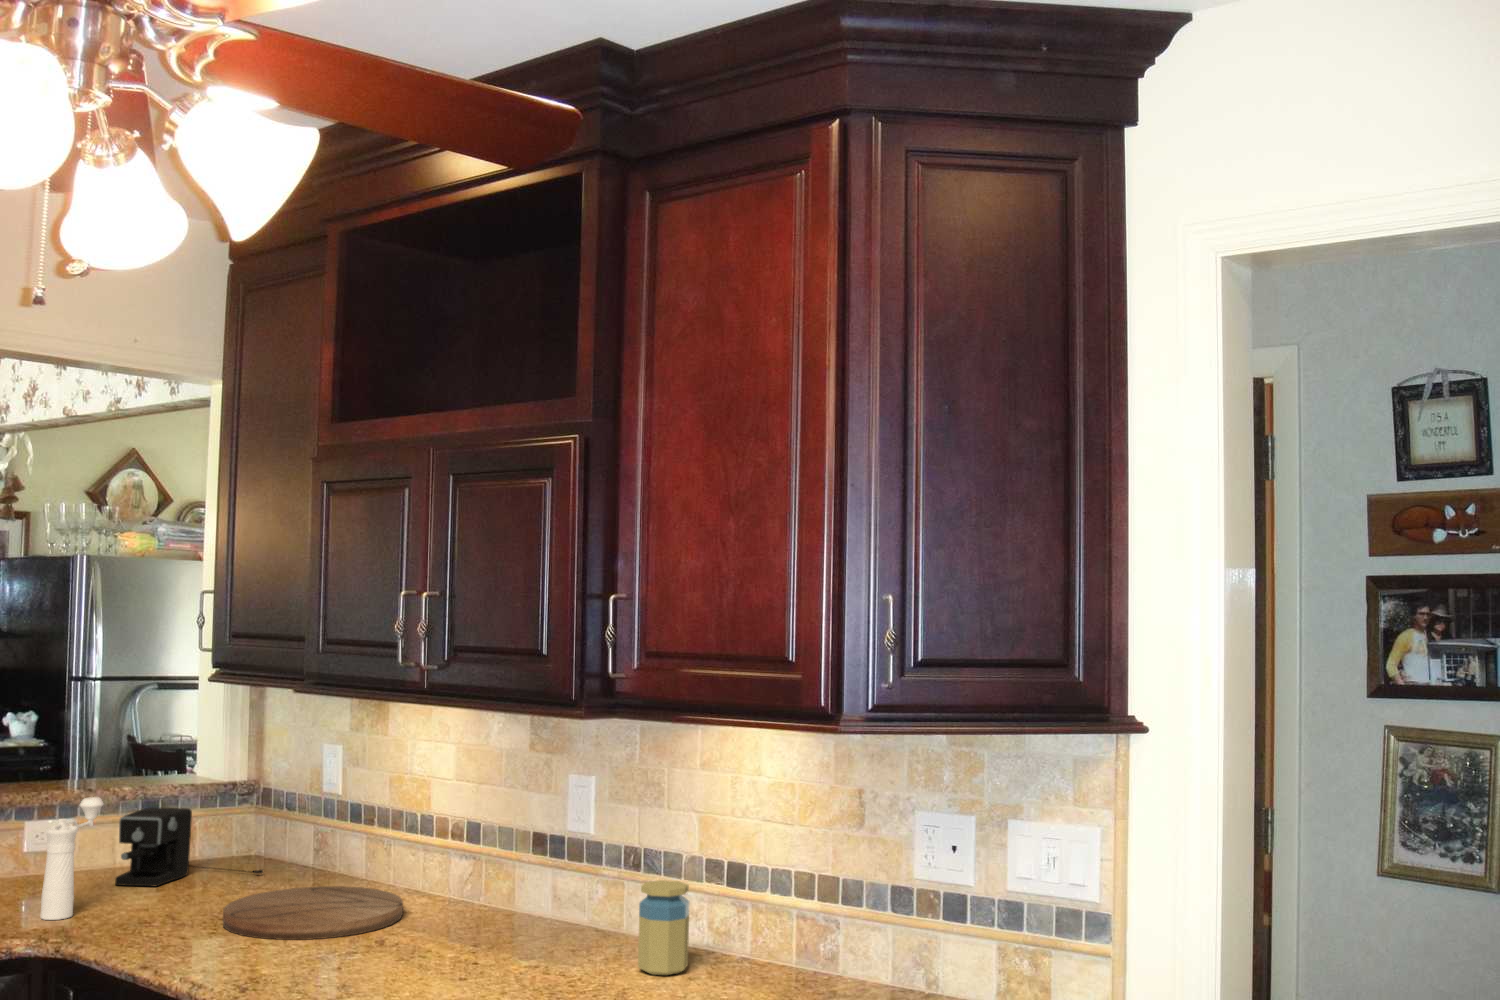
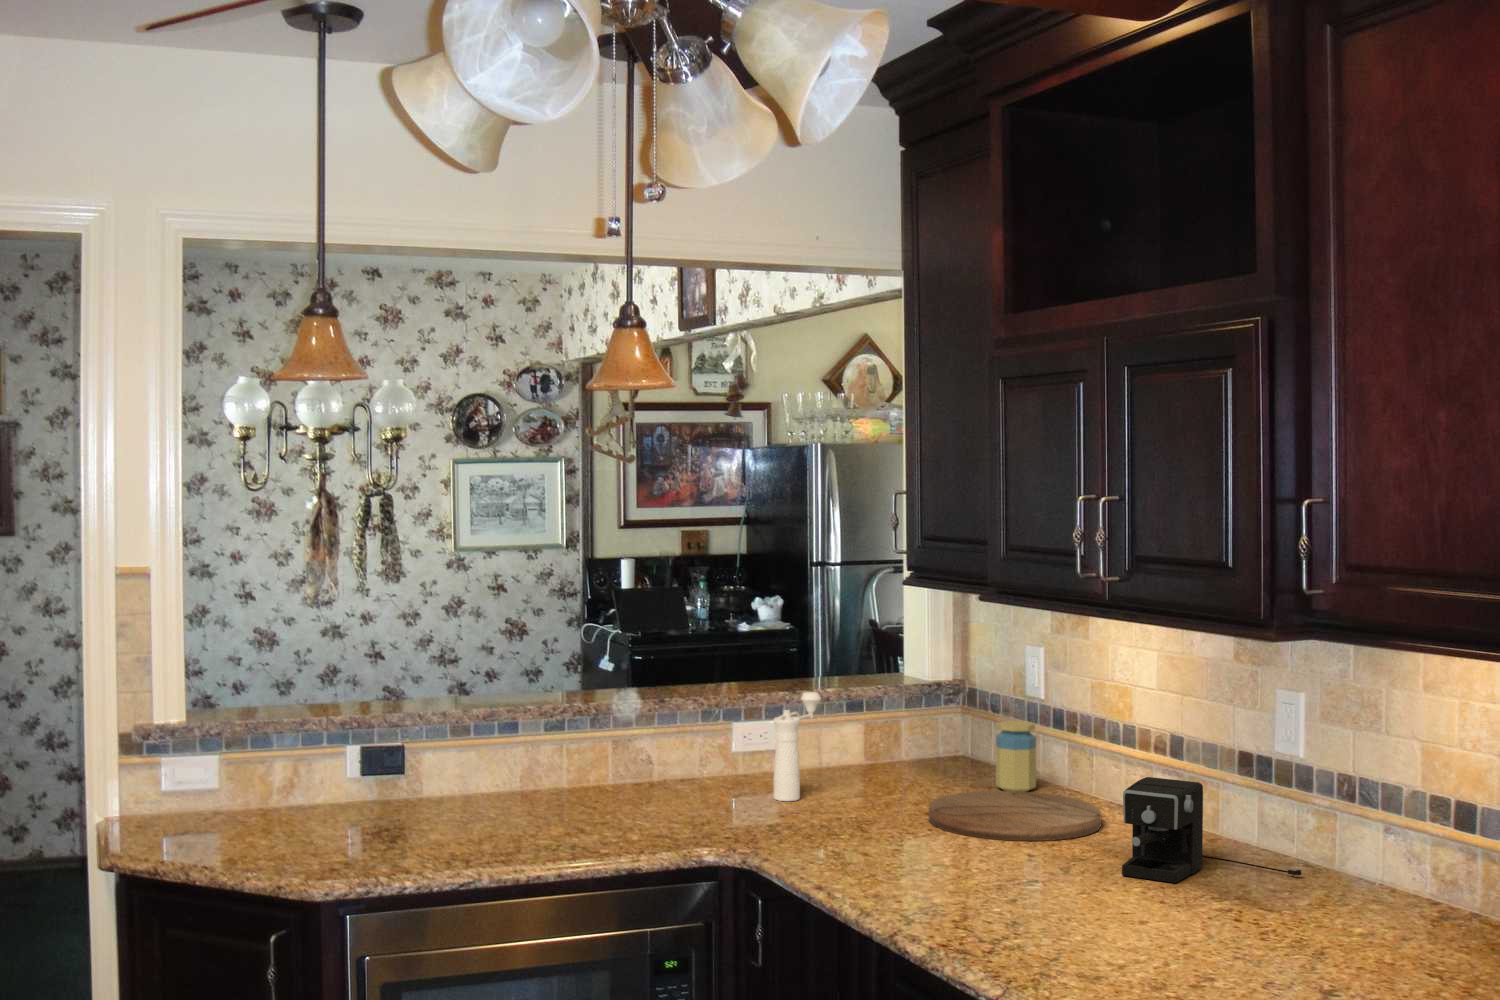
coffee maker: present [115,807,263,887] -> present [1122,777,1302,883]
jar: present [638,880,689,975] -> present [996,721,1036,792]

